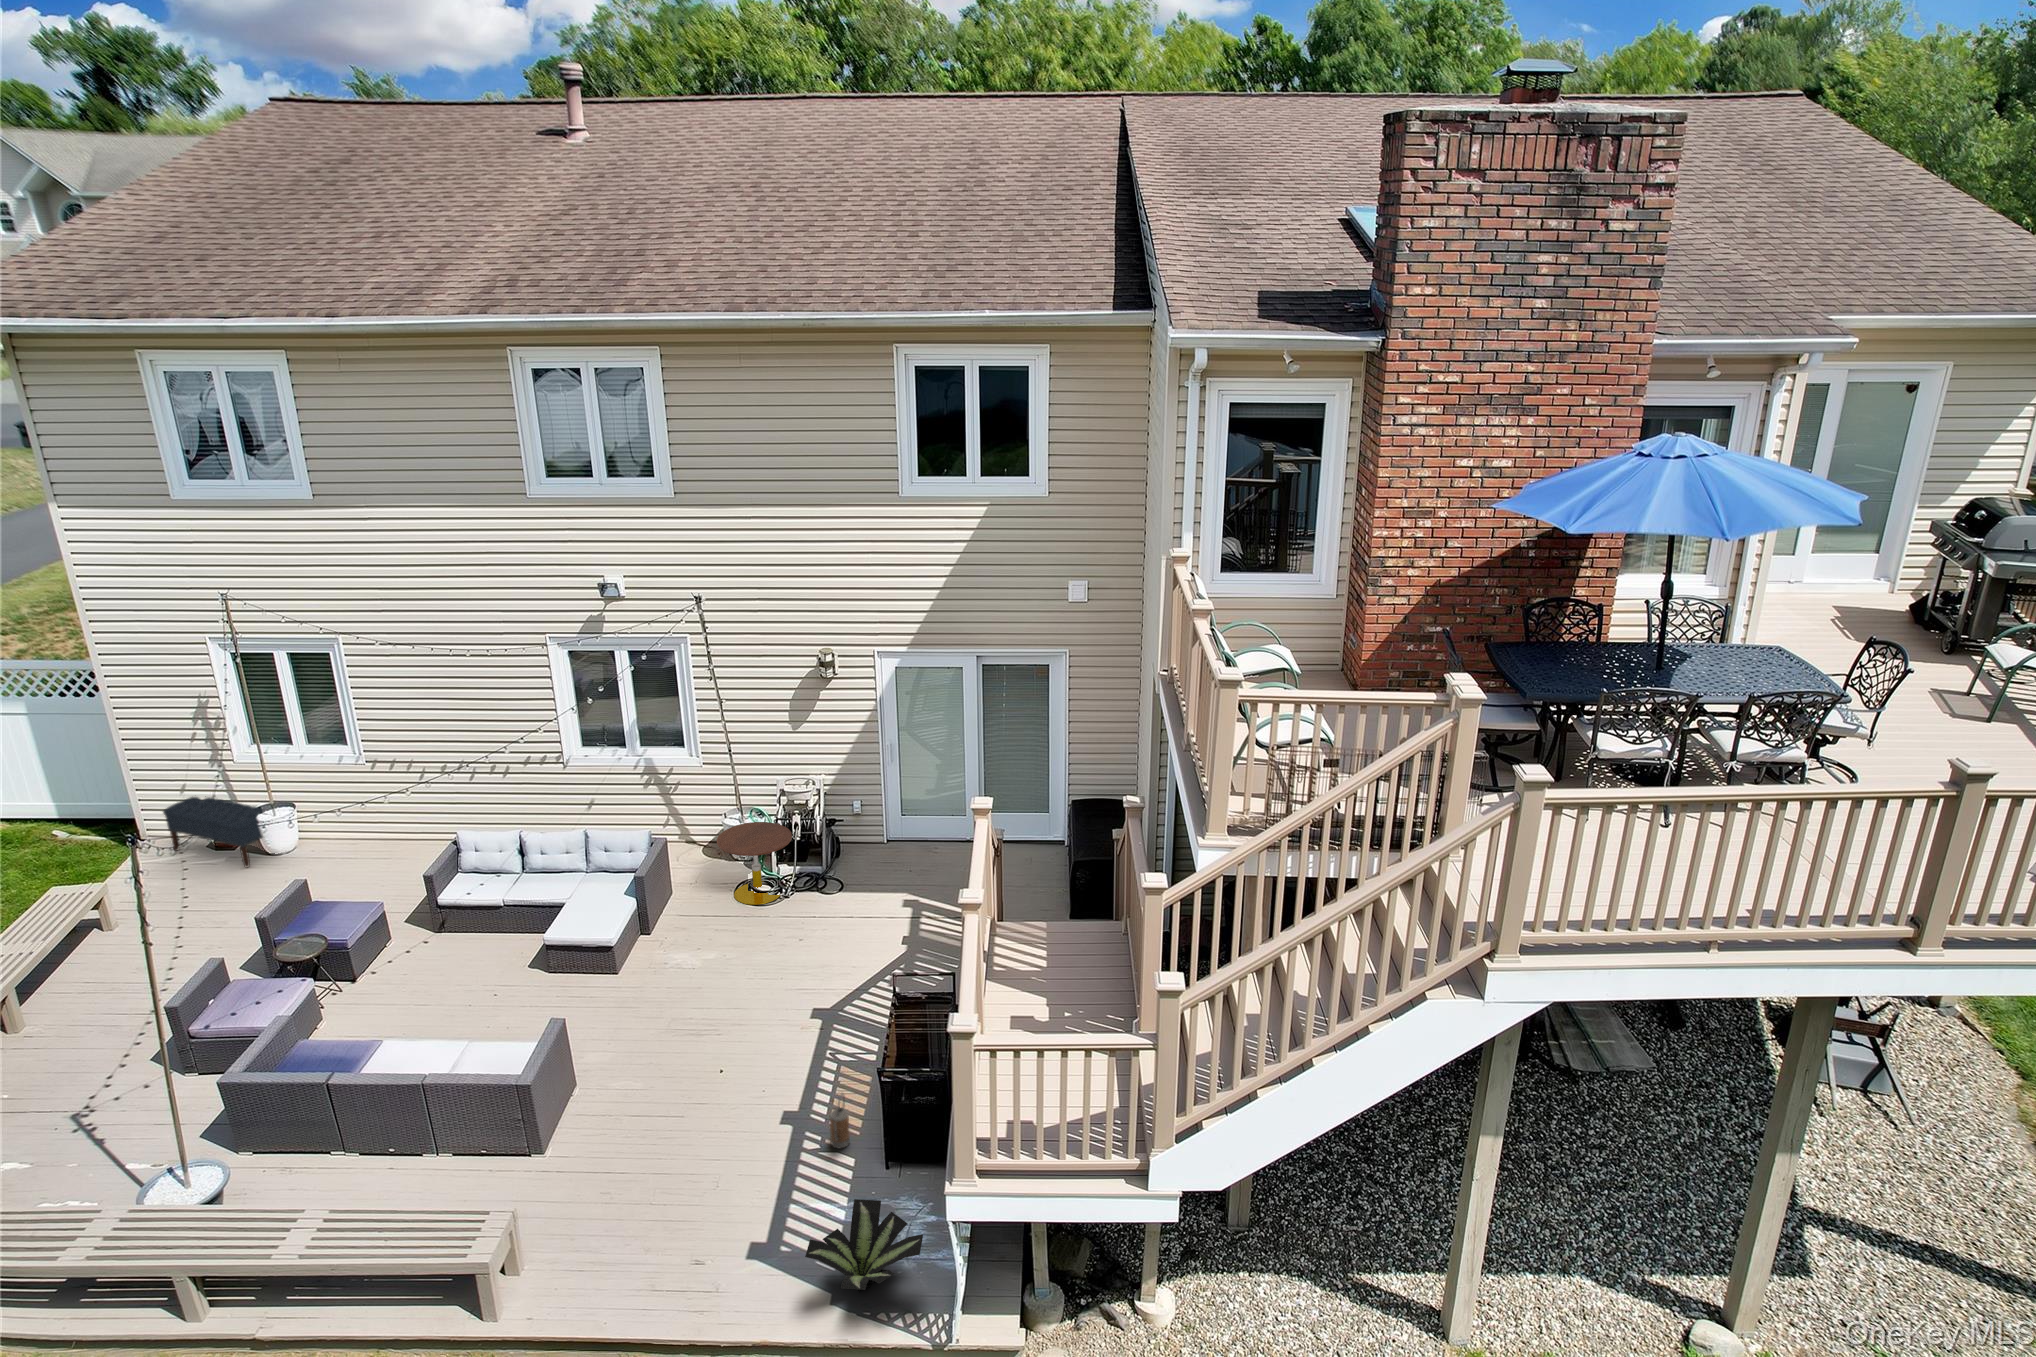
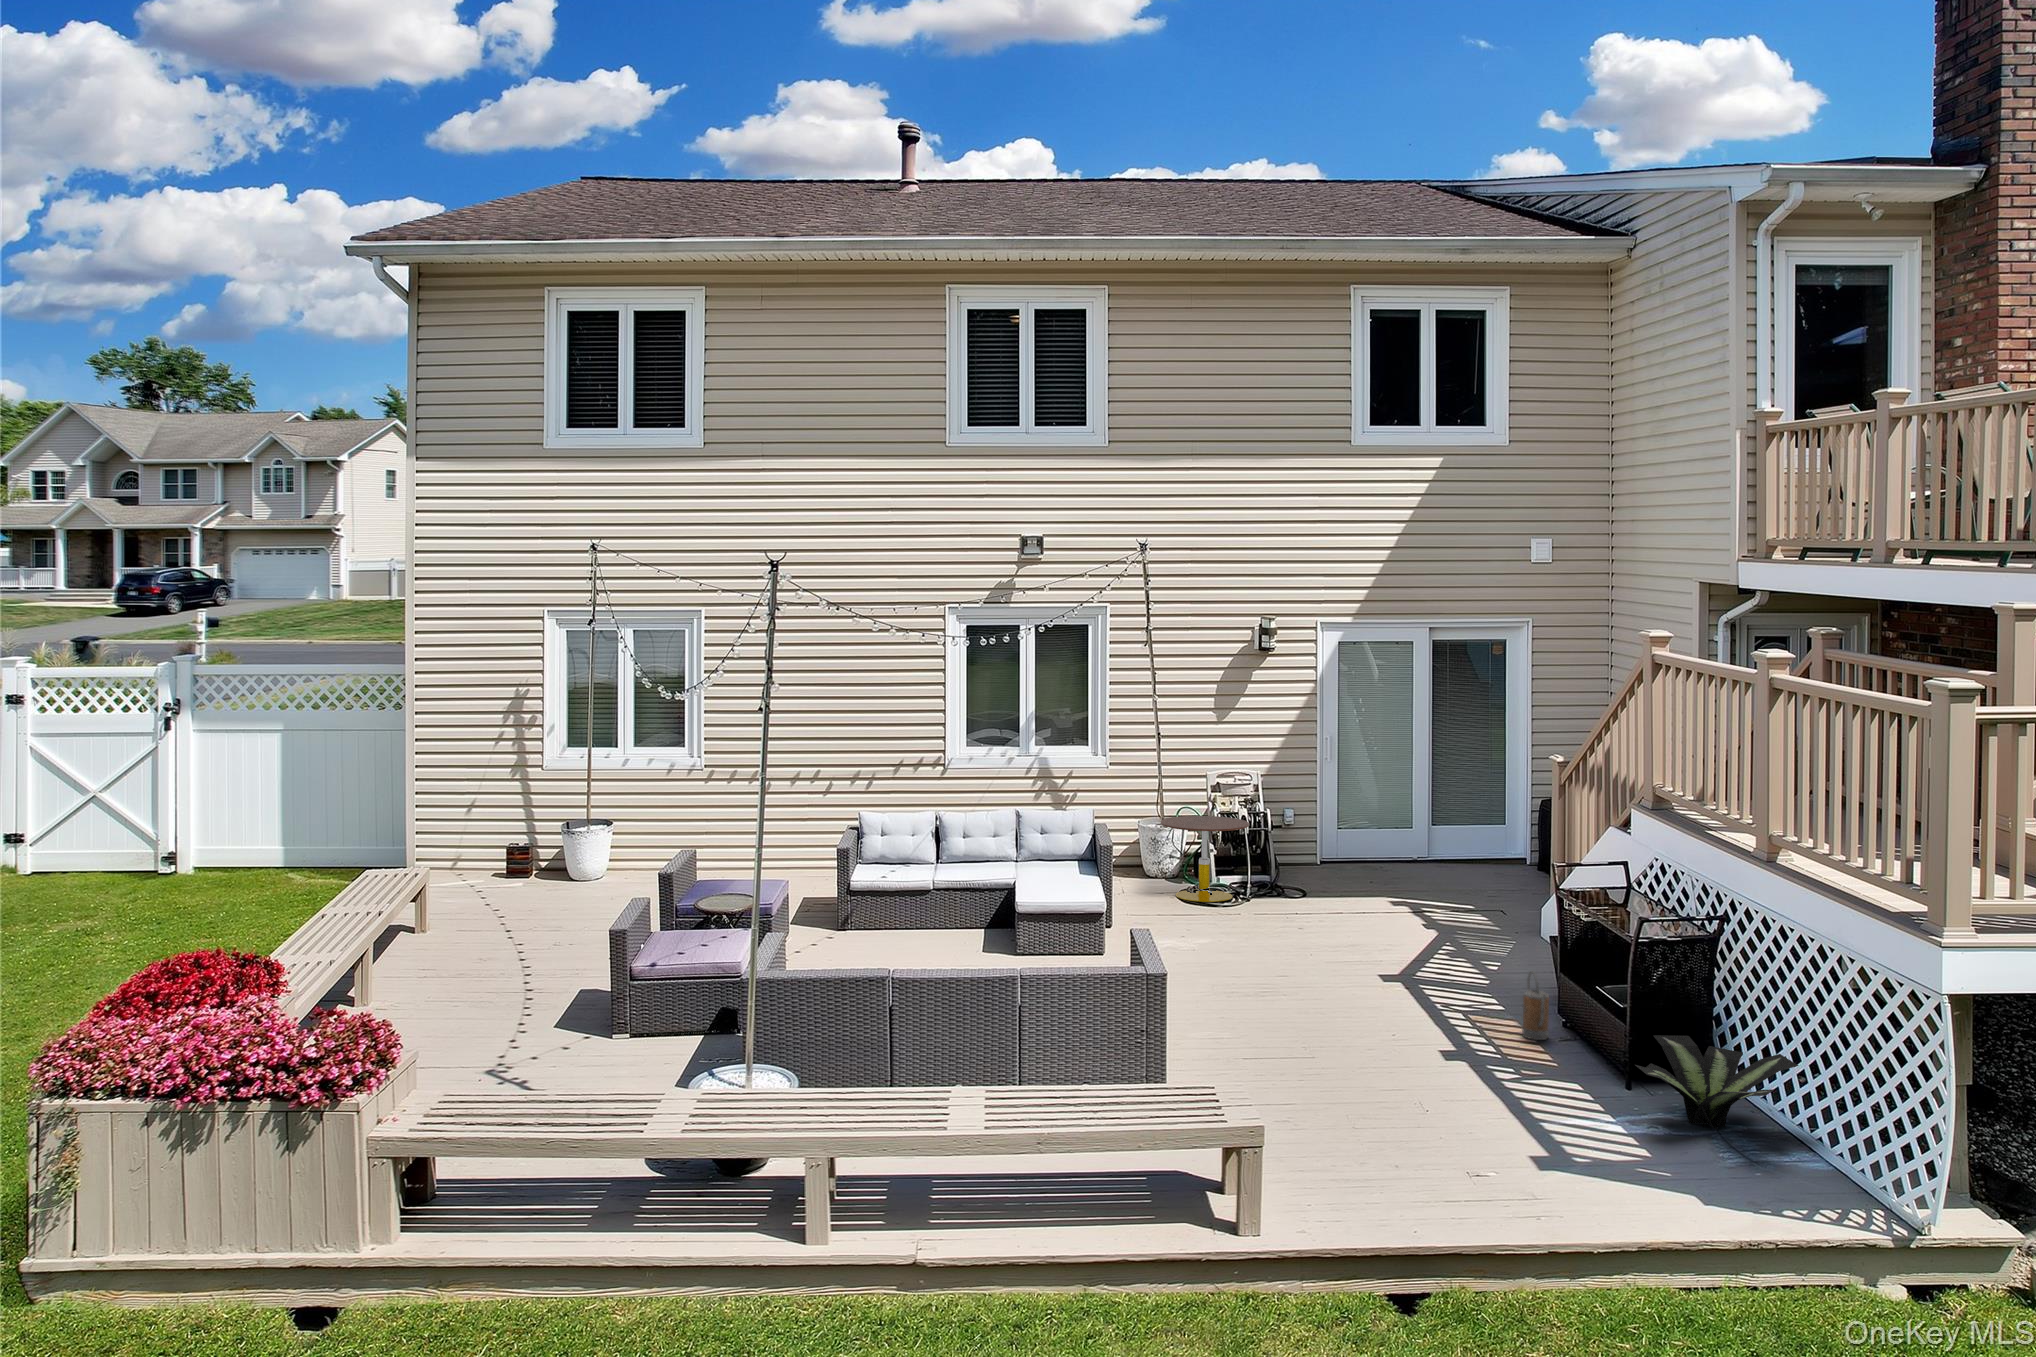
bench: present [163,797,263,867] -> none [458,817,593,887]

